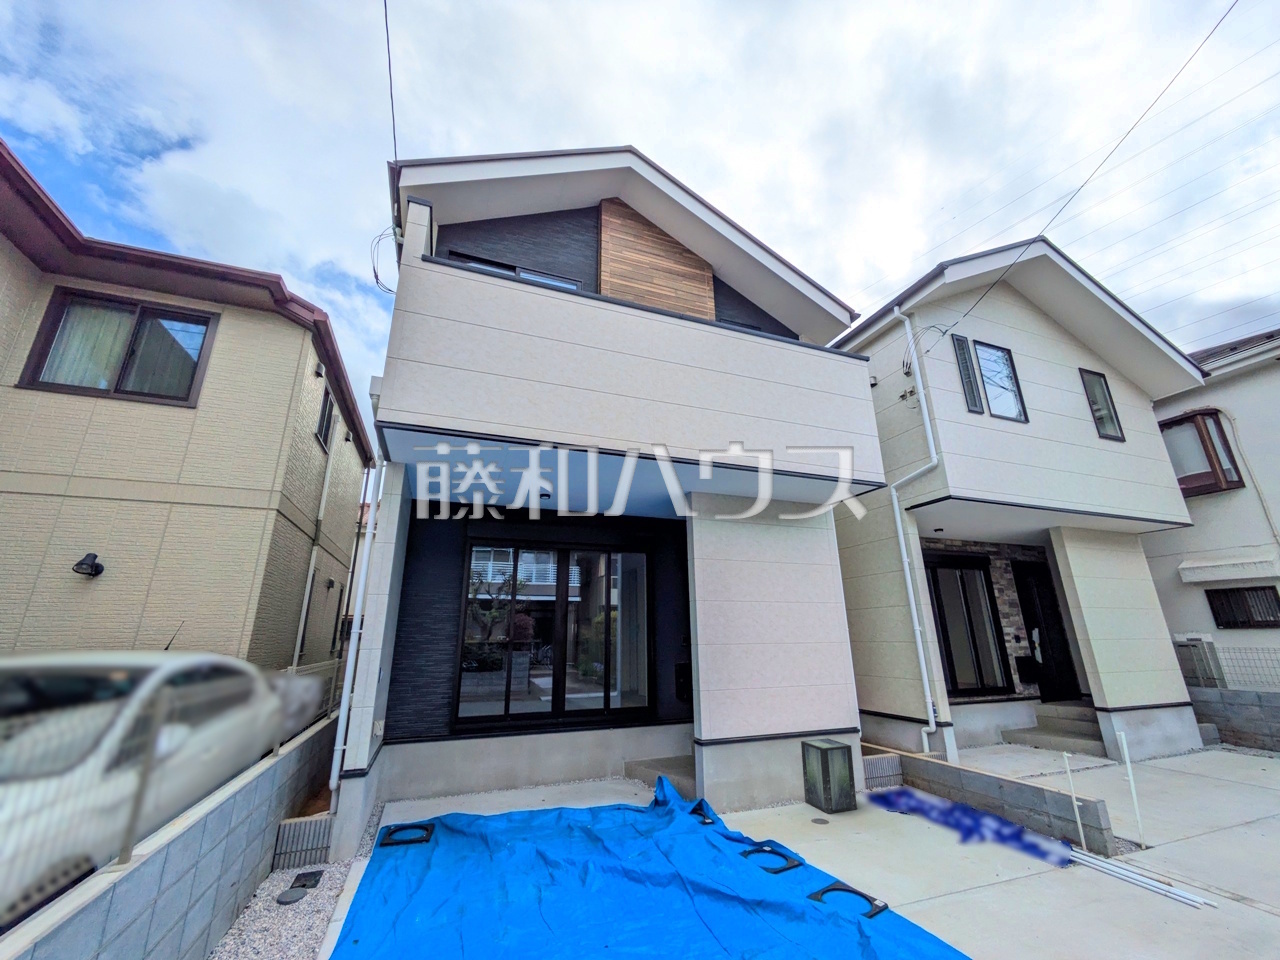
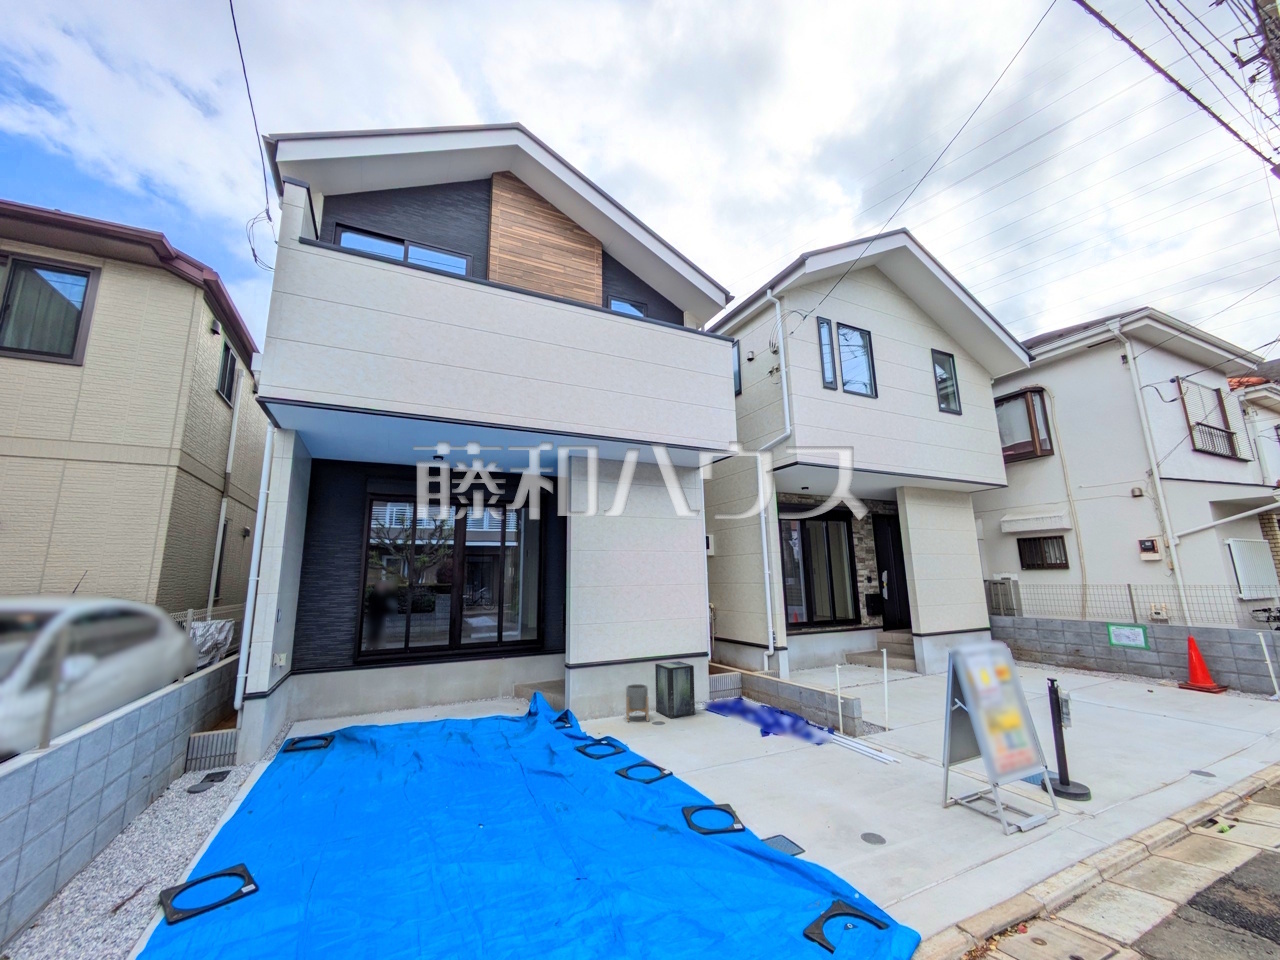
planter: none [769,767,803,817] -> present [626,684,649,722]

